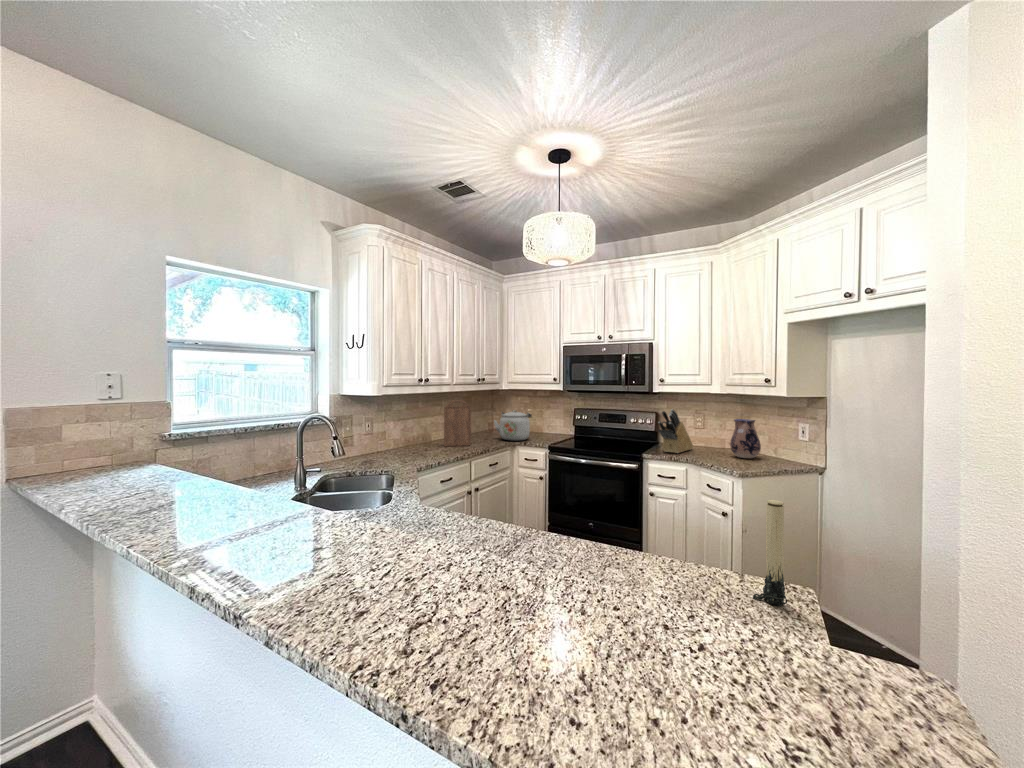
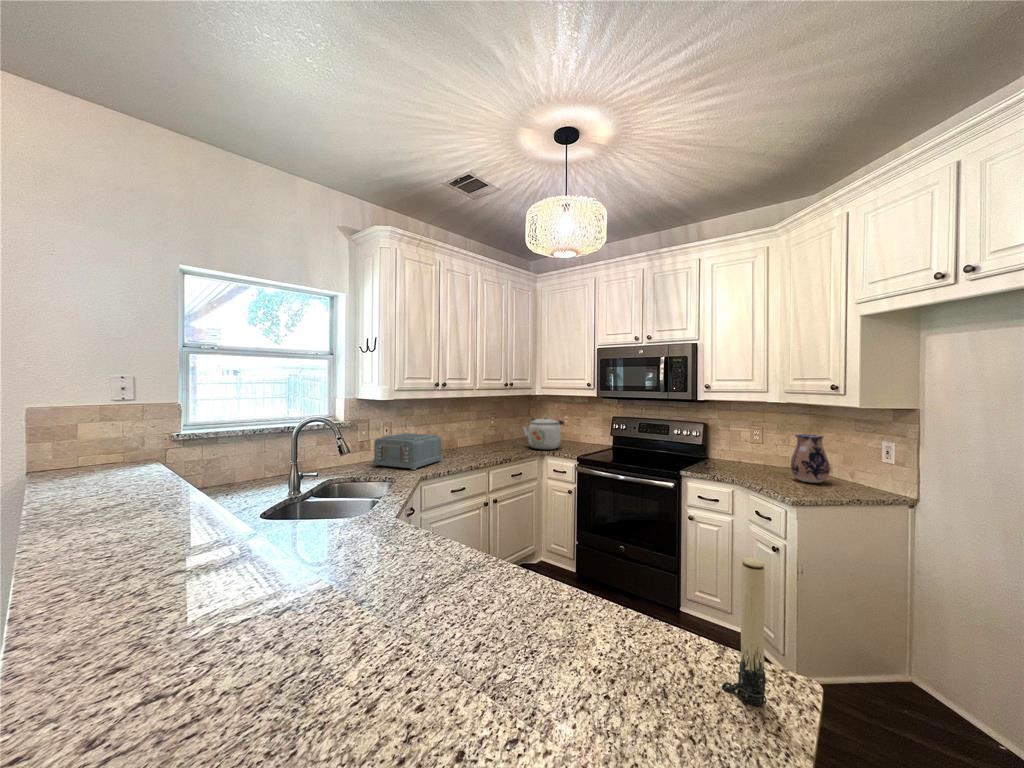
cutting board: present [444,400,471,446] -> none [466,405,494,453]
knife block: present [658,409,693,453] -> none [700,420,747,472]
toaster: none [361,428,426,463] -> present [373,433,442,470]

